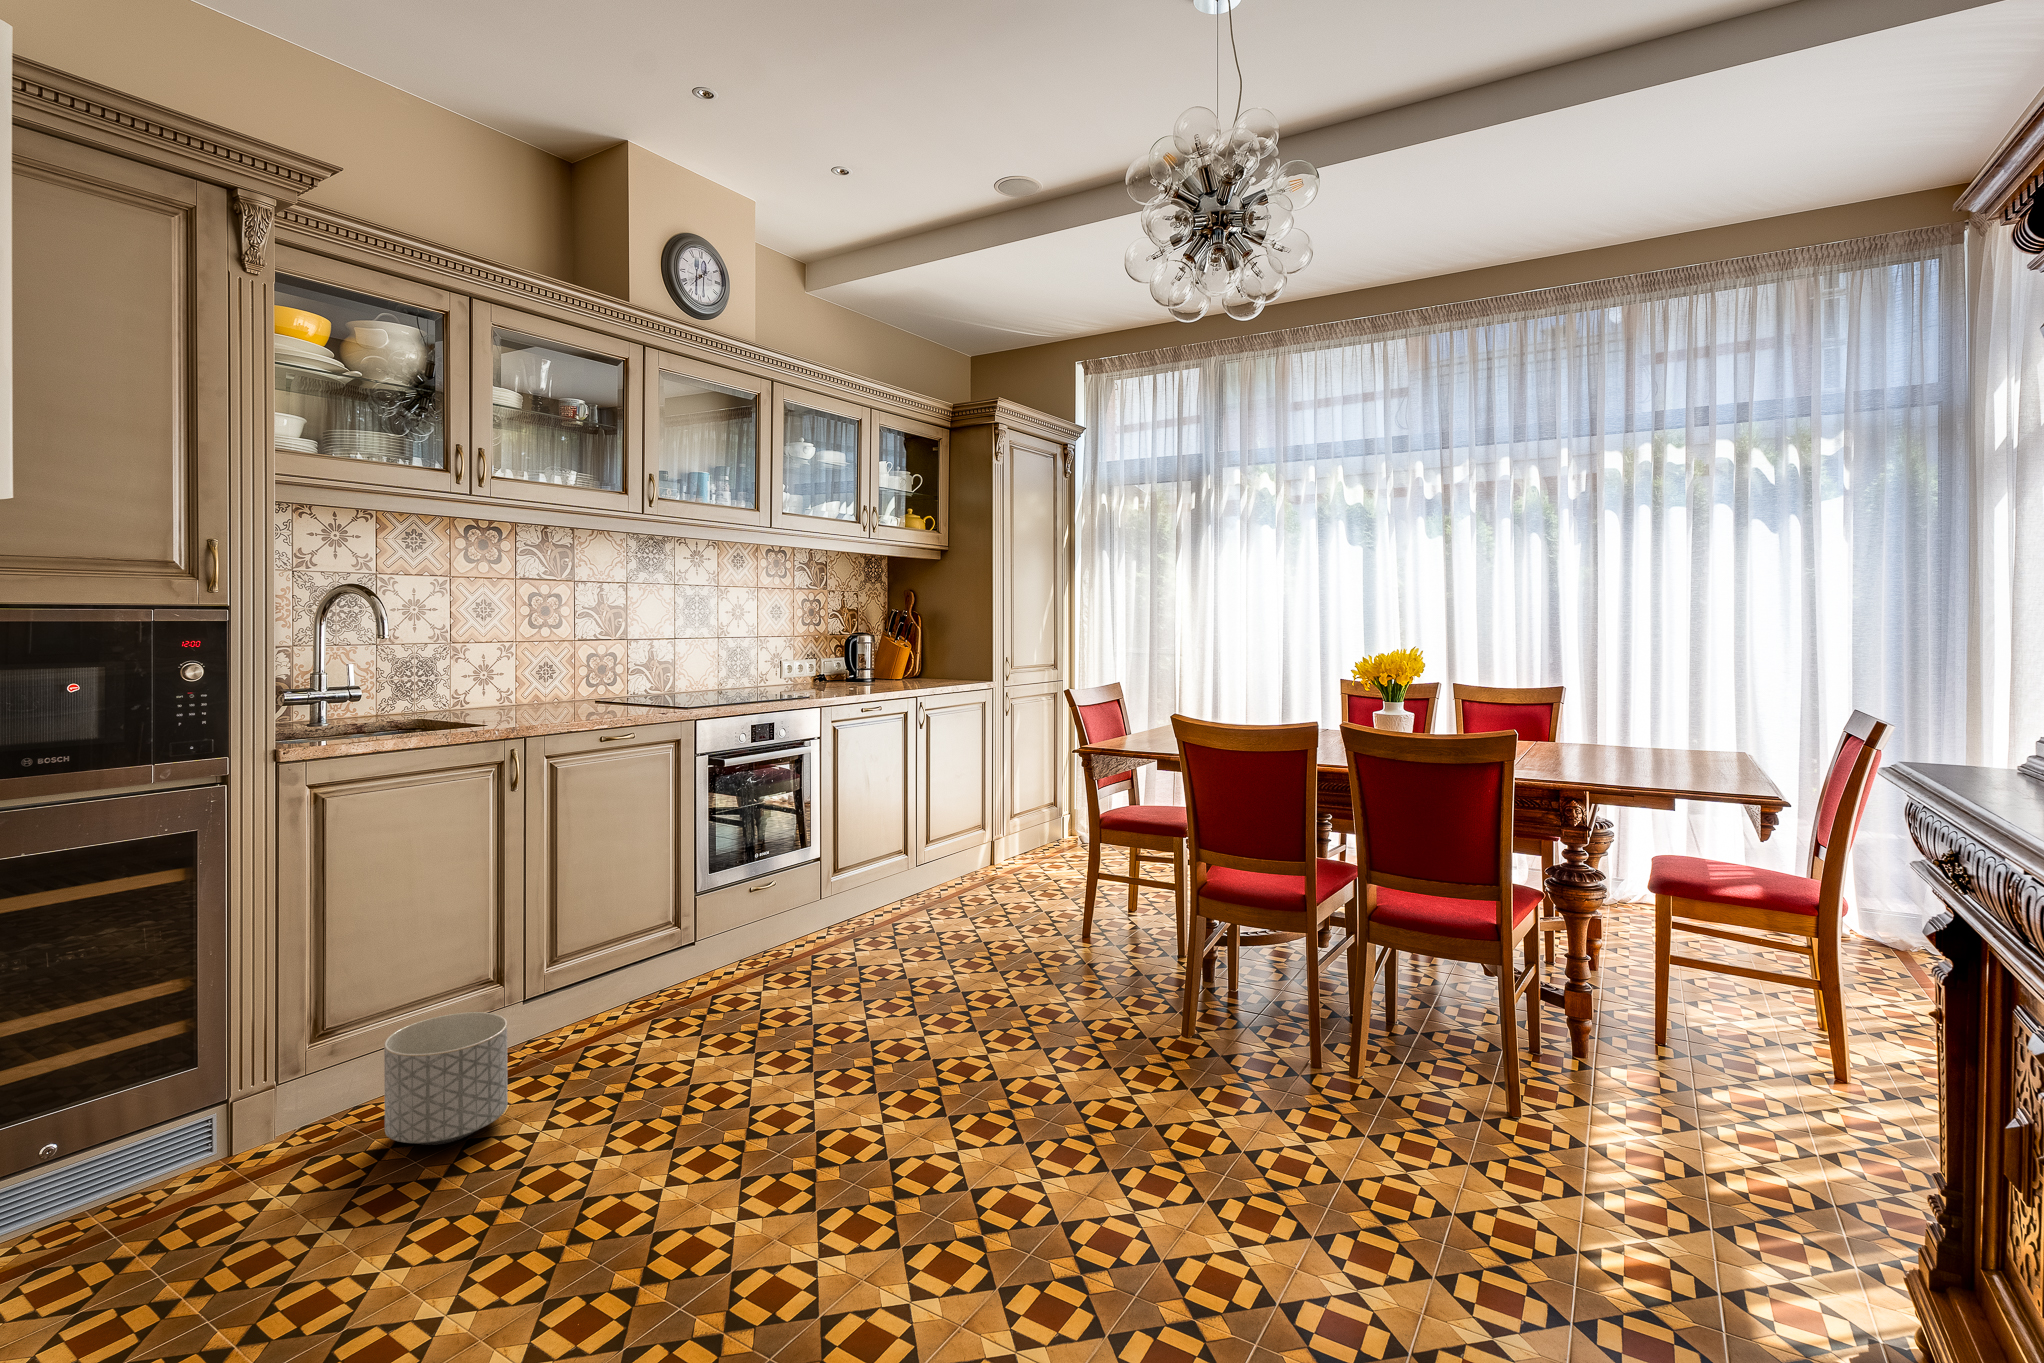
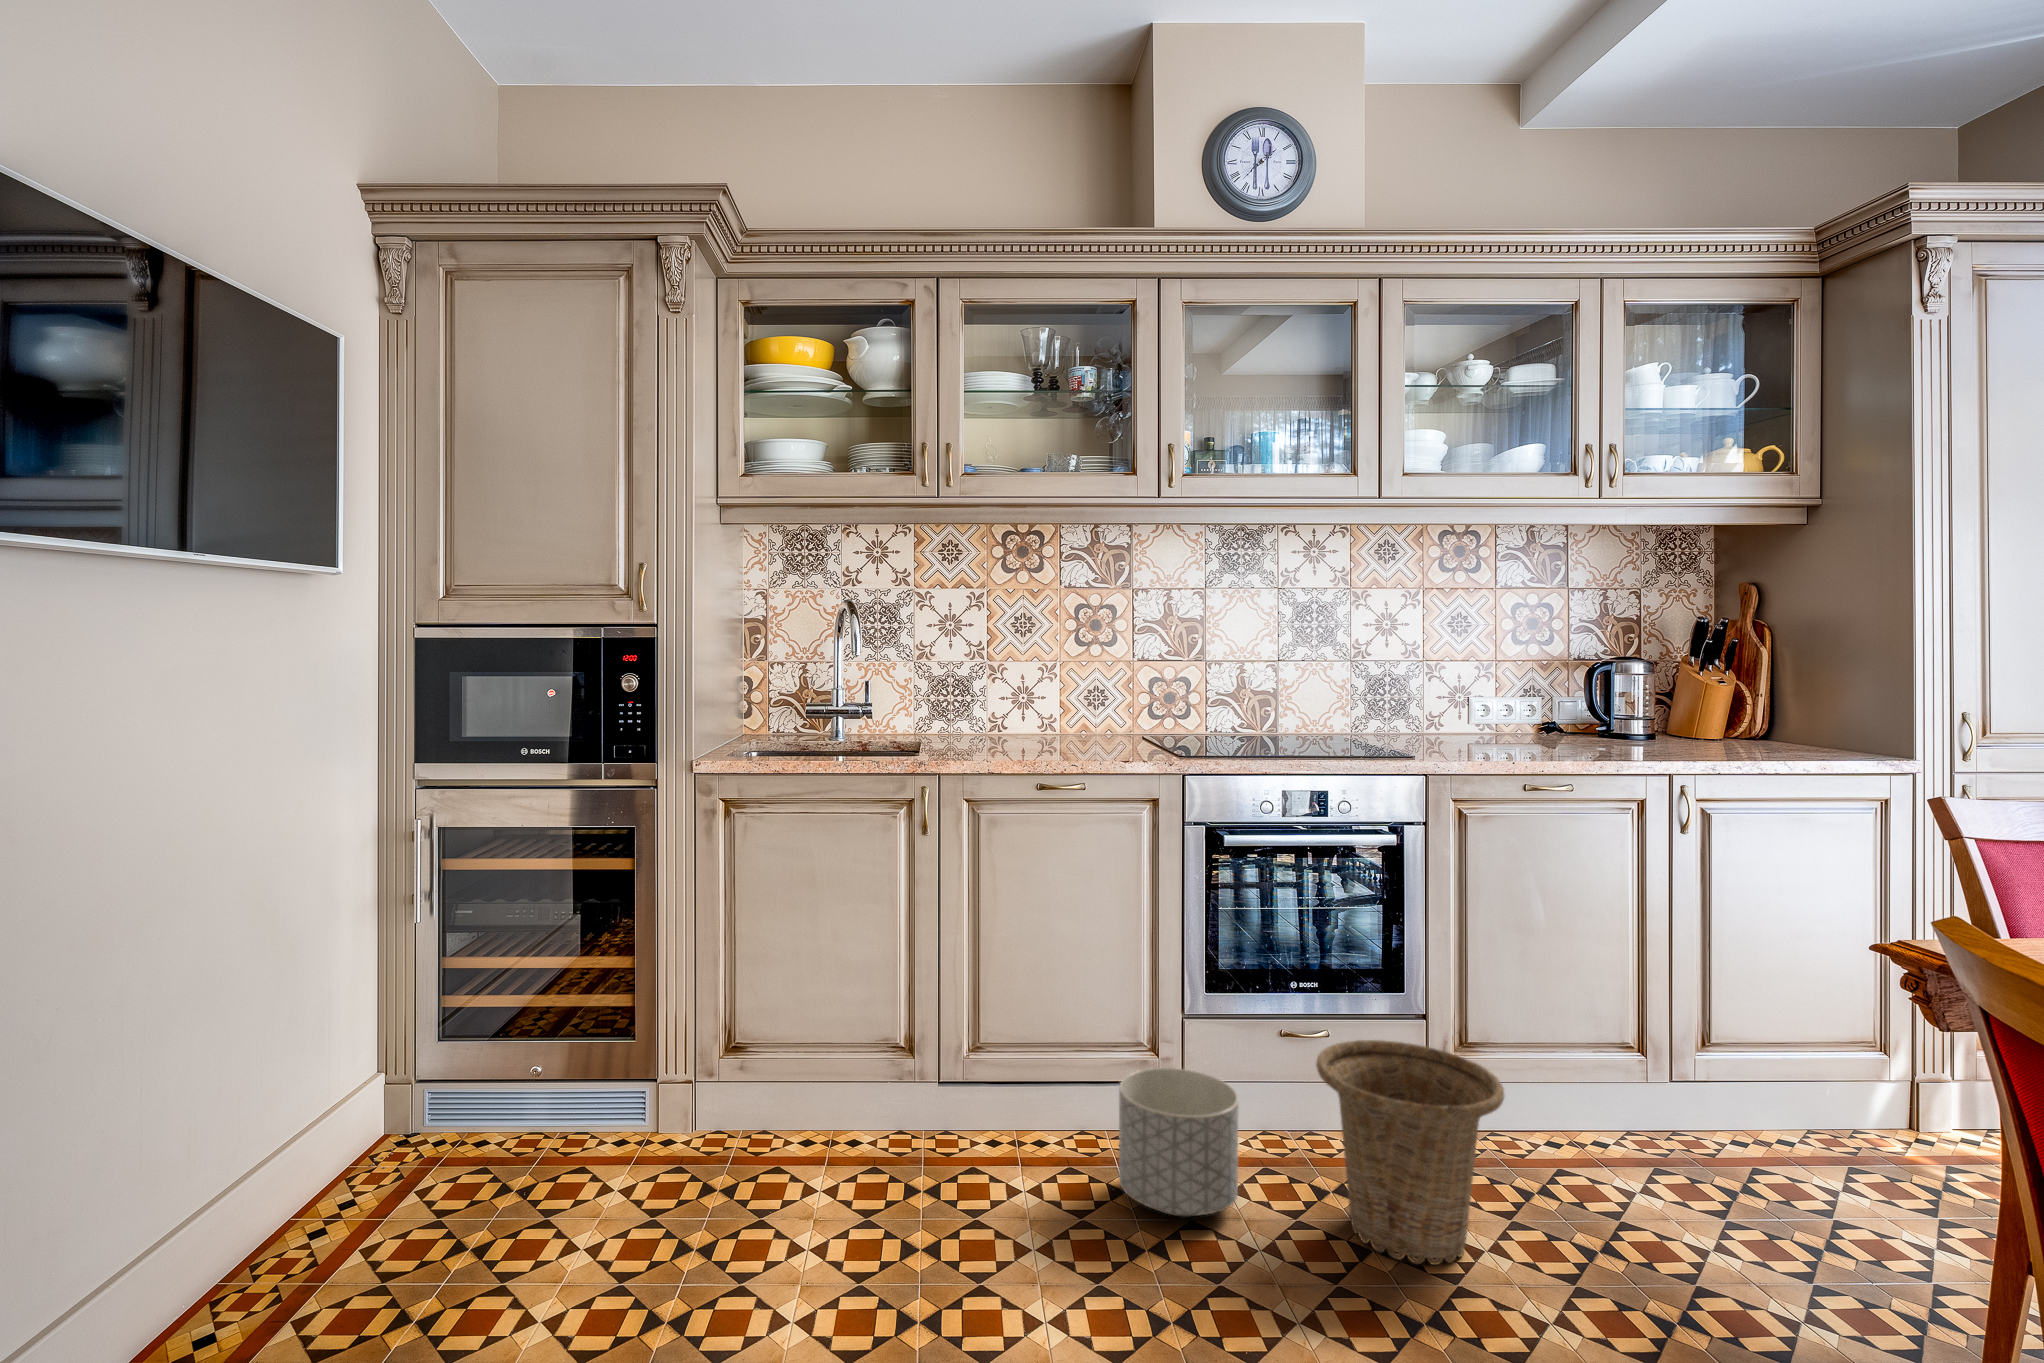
basket: none [568,930,710,1091] -> present [1316,1040,1504,1265]

